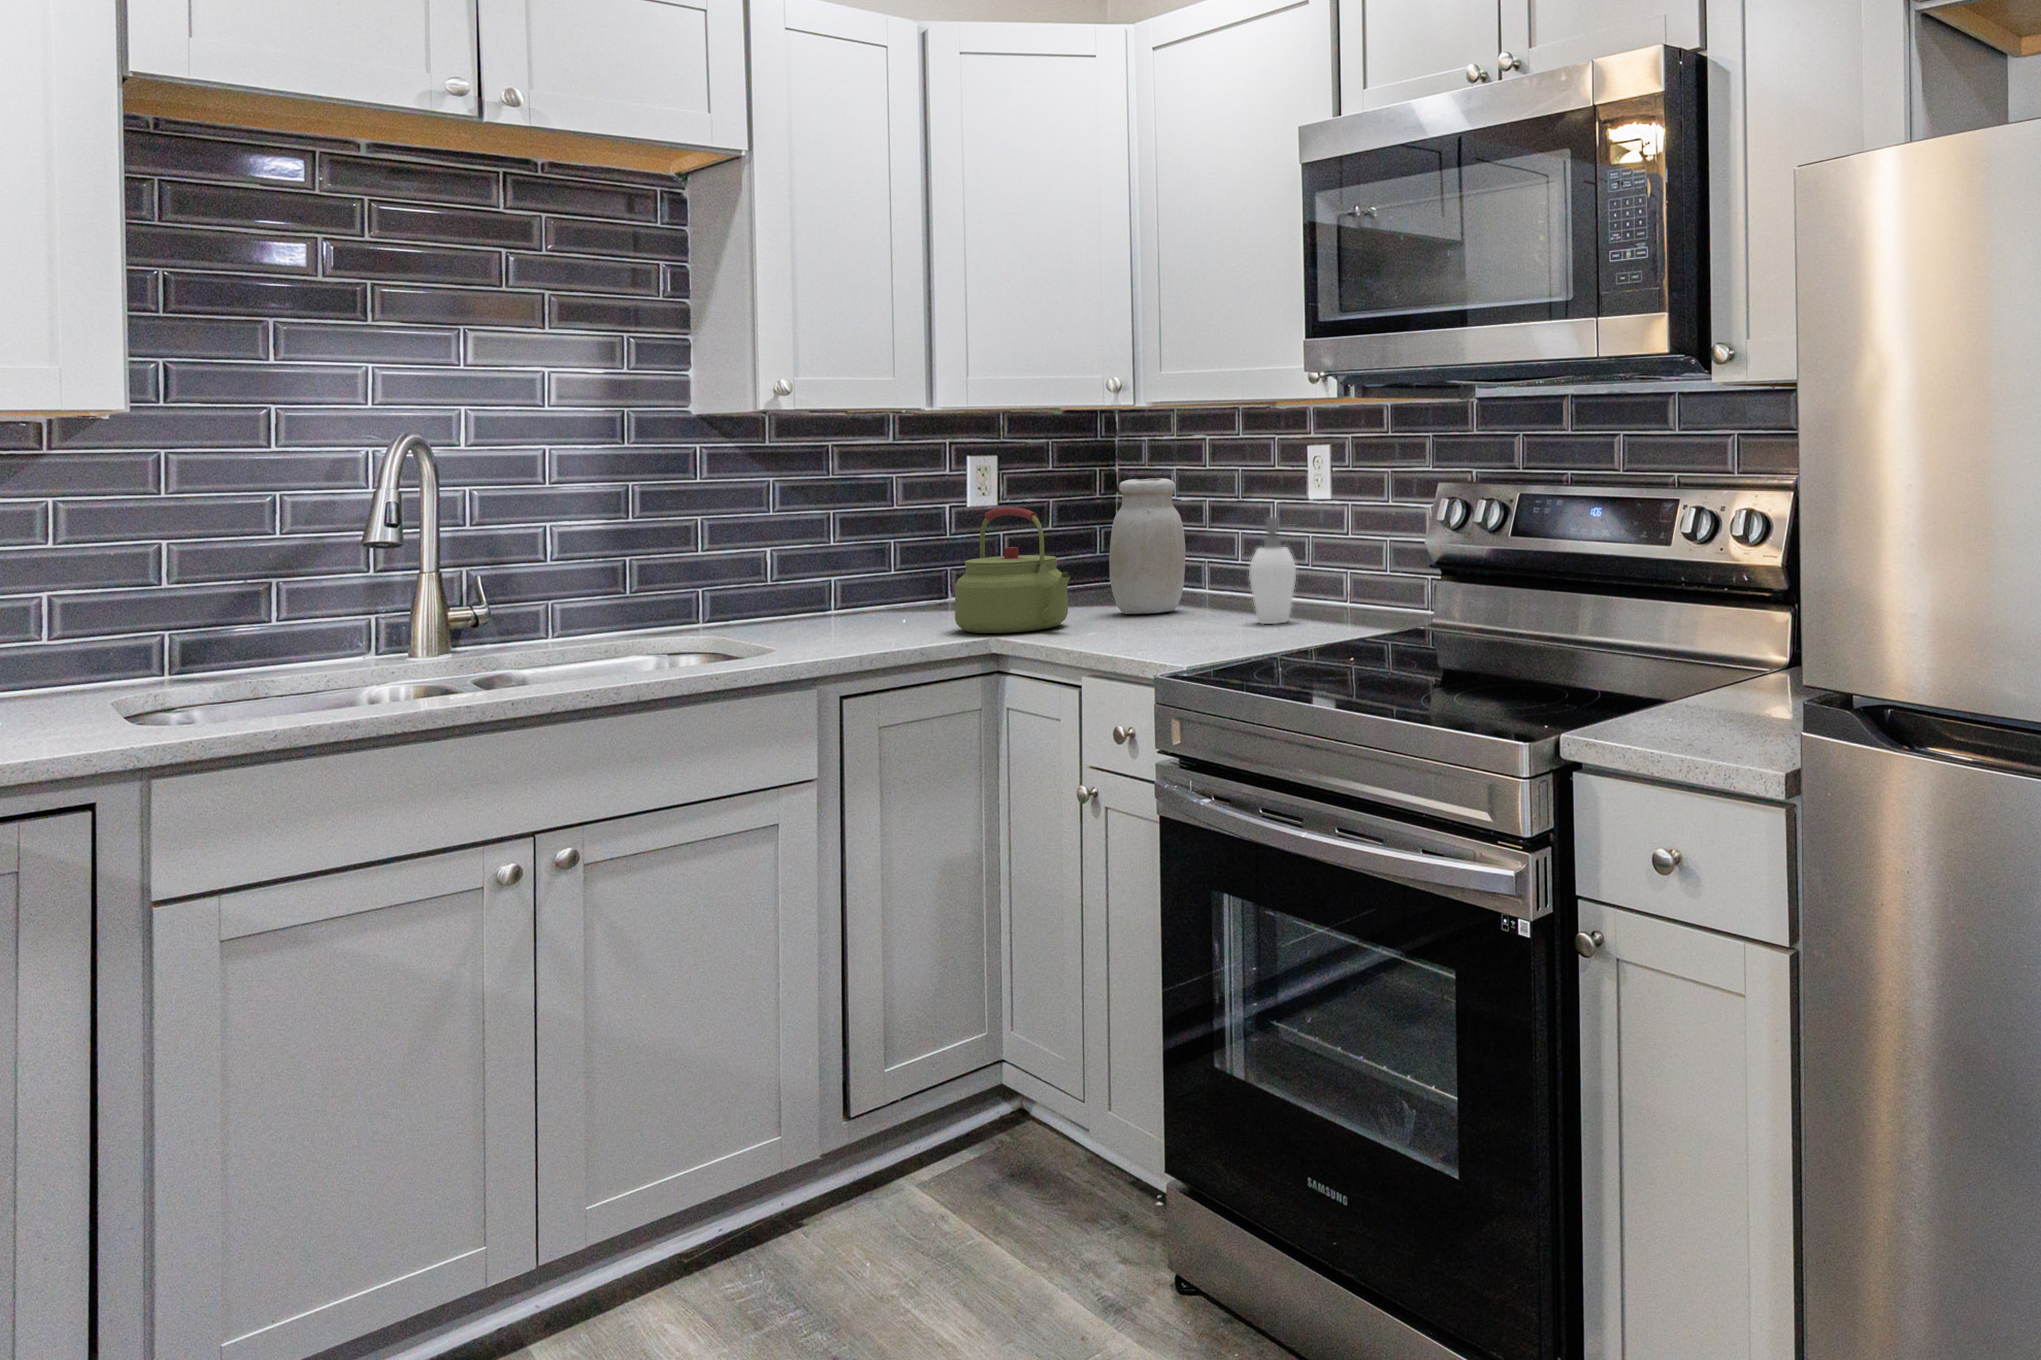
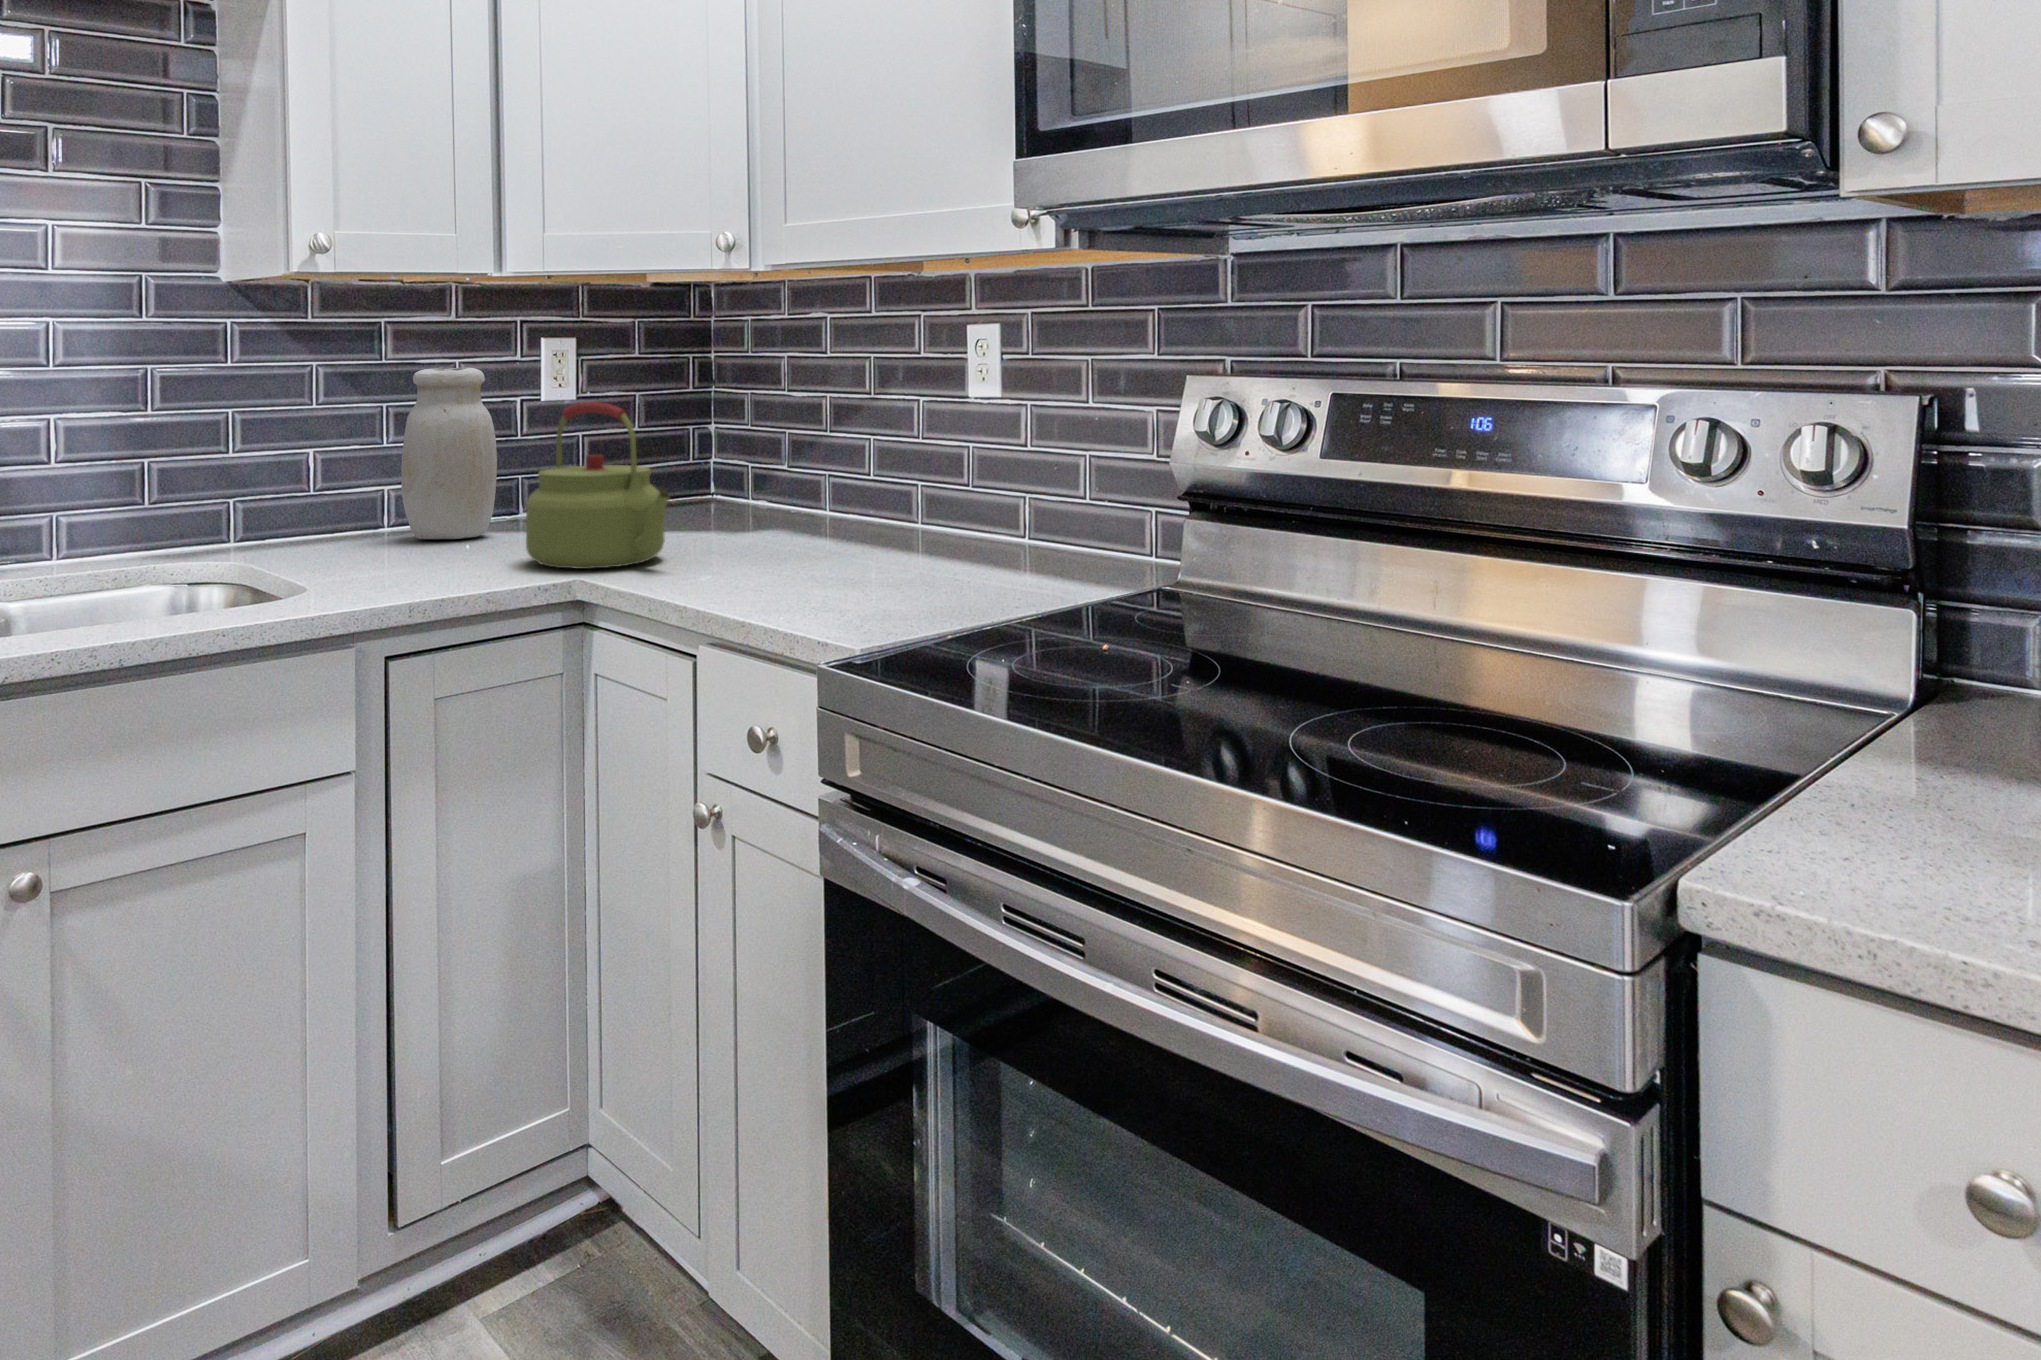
jar: present [1109,478,1185,614] -> present [401,368,497,539]
soap dispenser: present [1249,517,1296,624] -> none [899,420,966,566]

